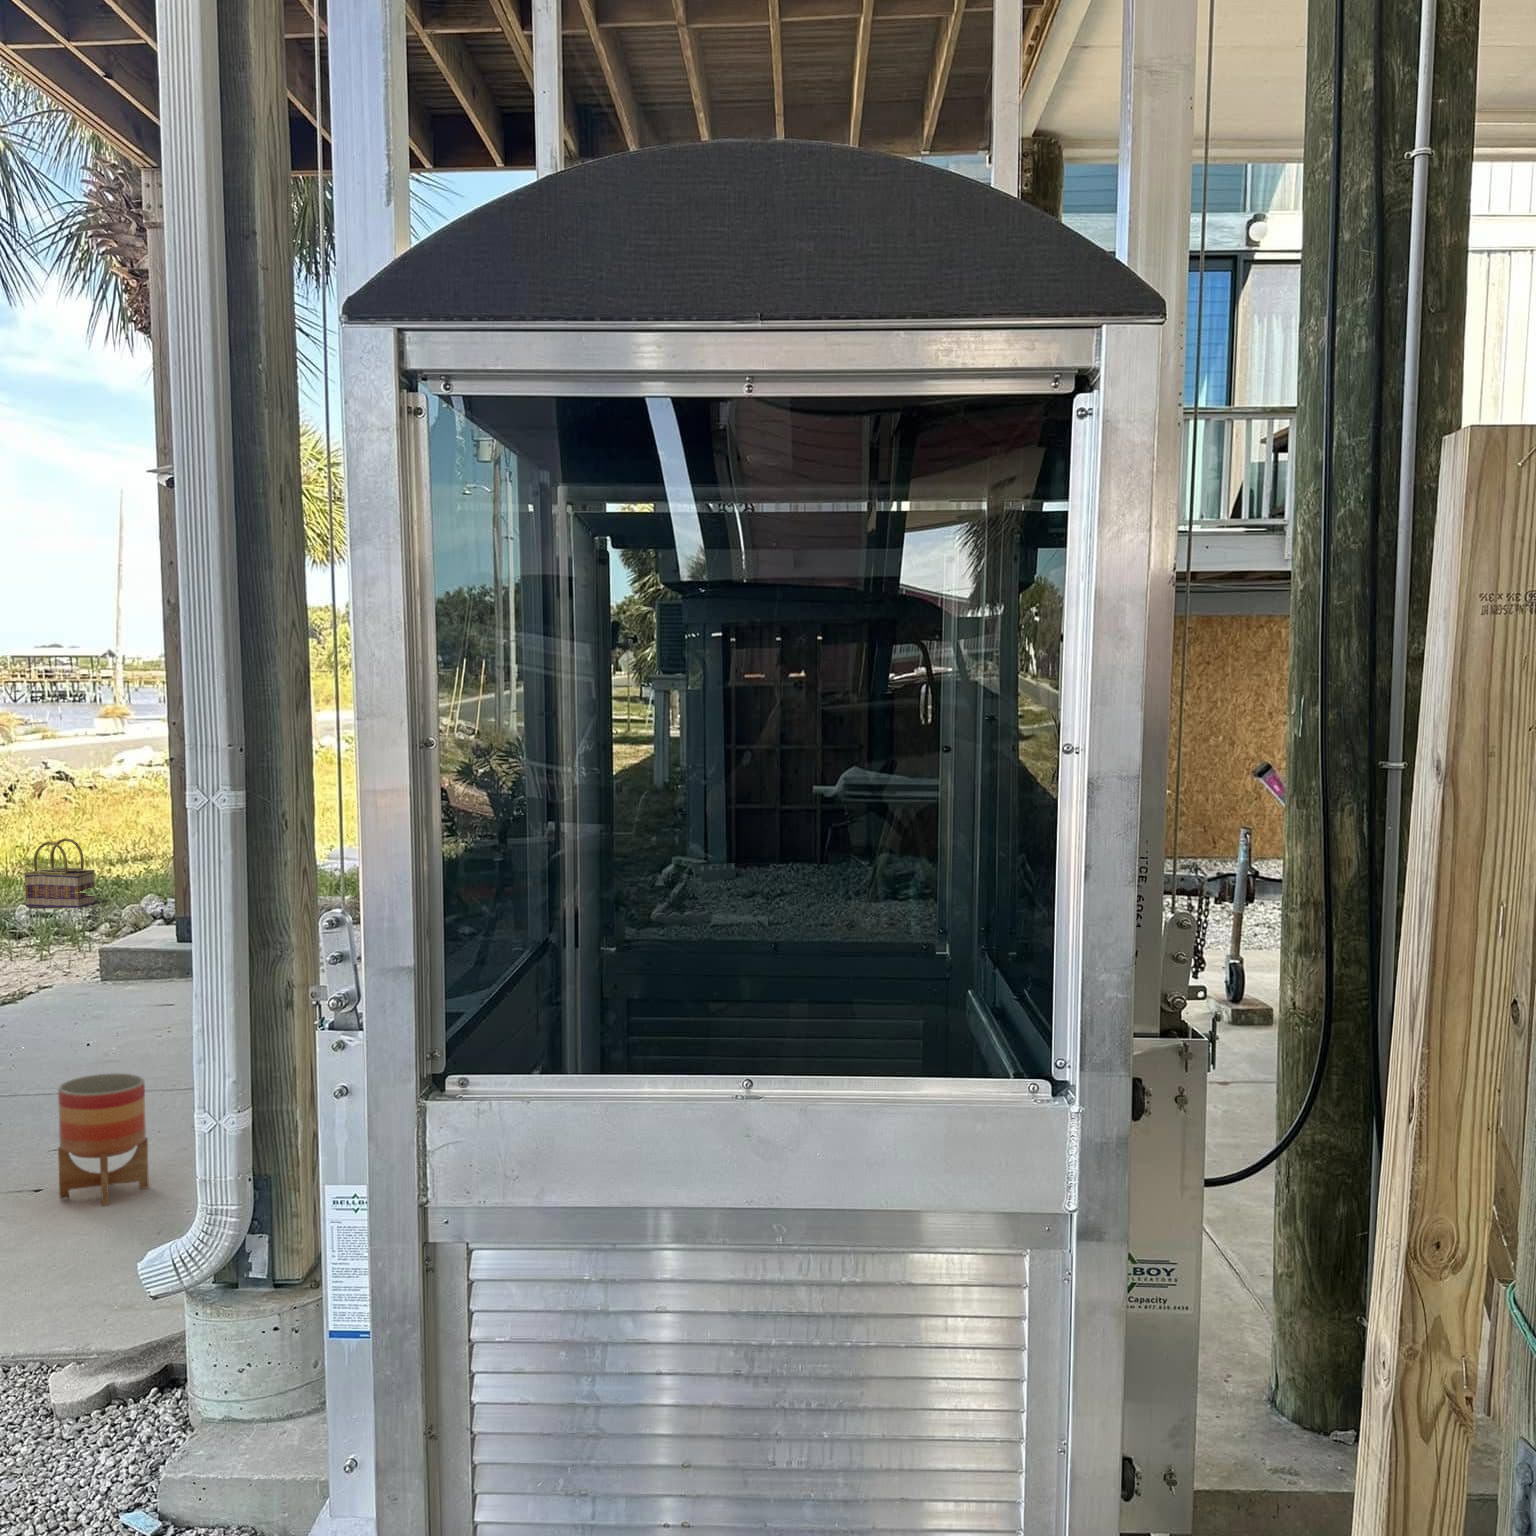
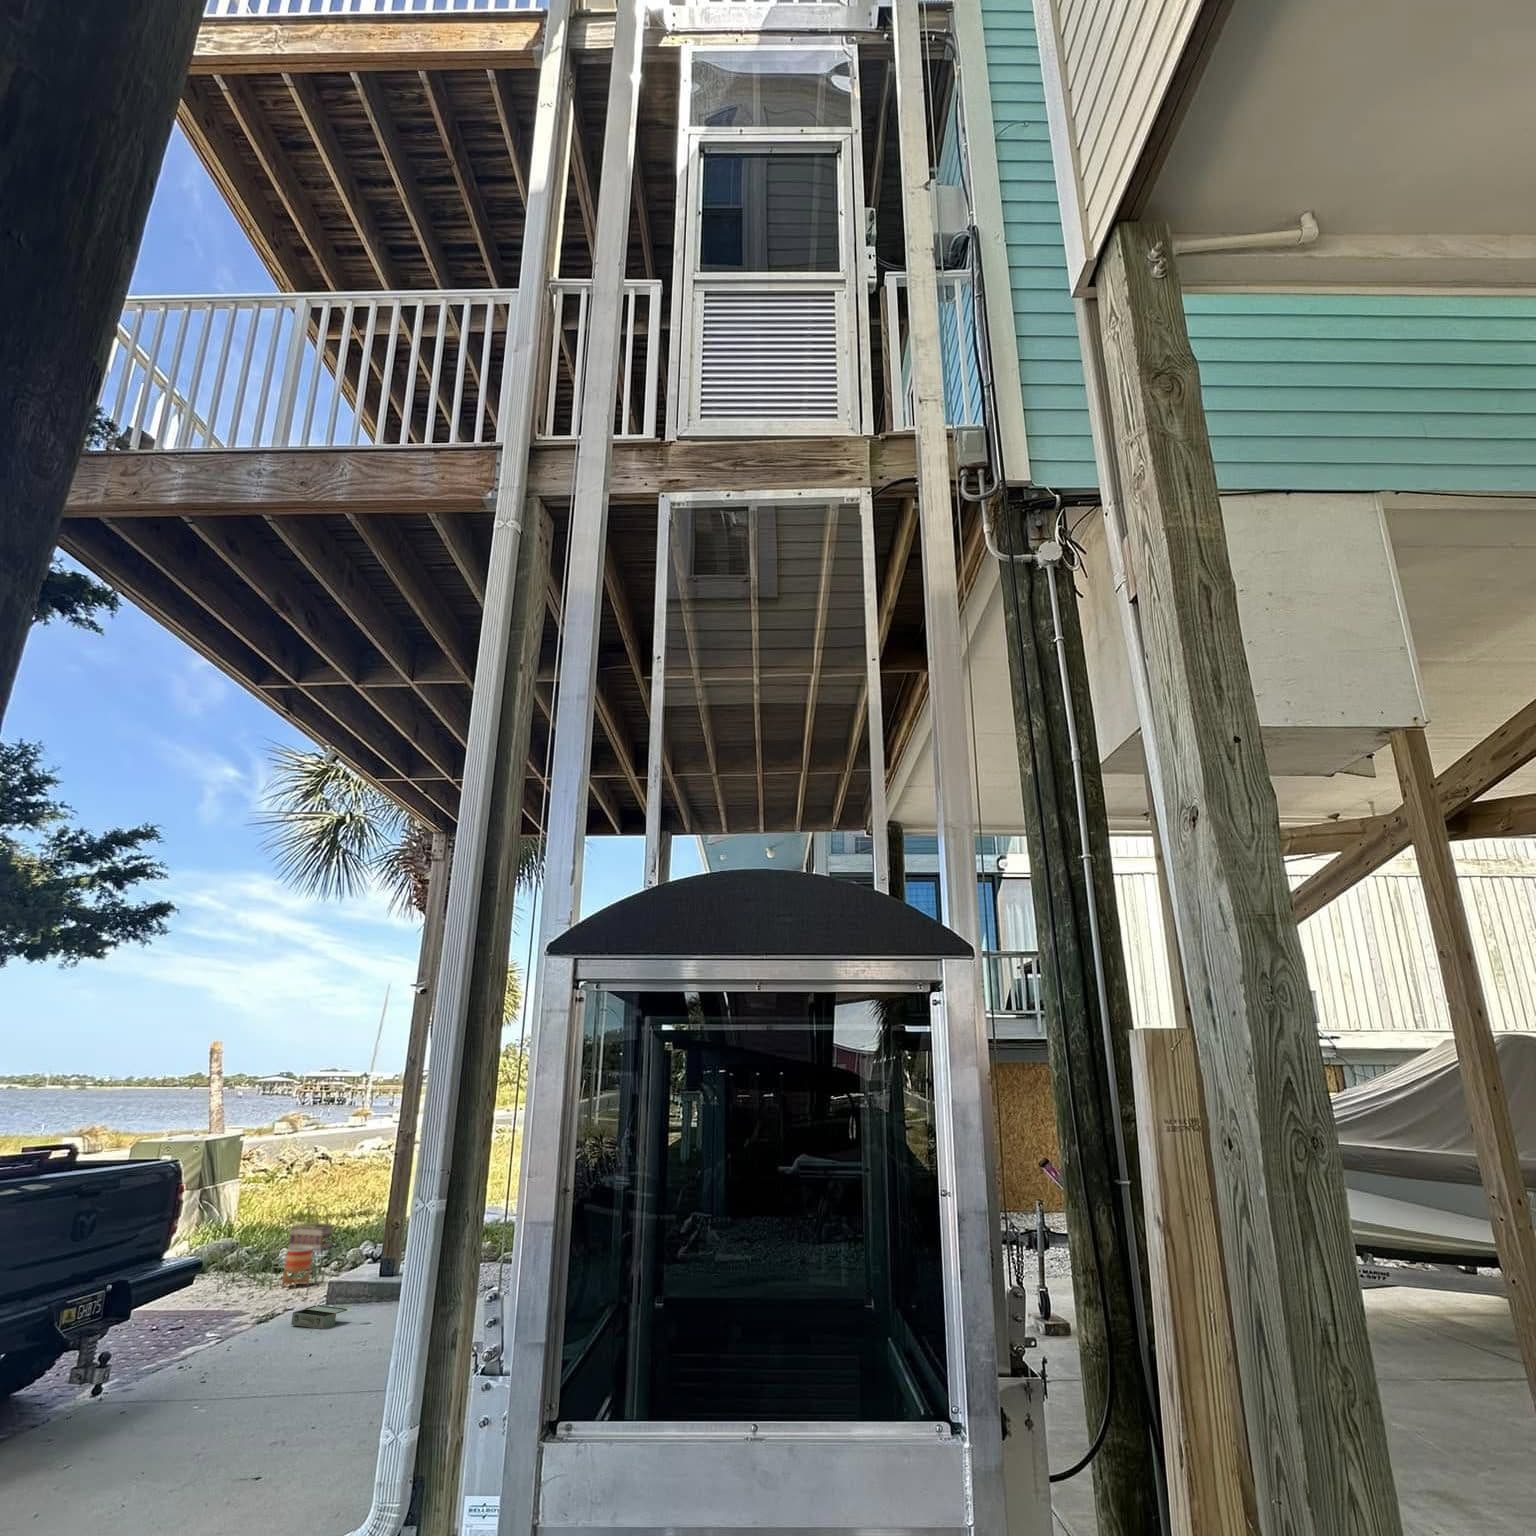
toolbox: none [48,984,138,1019] -> present [291,1305,347,1329]
planter: present [58,1073,149,1206] -> present [282,1247,313,1288]

